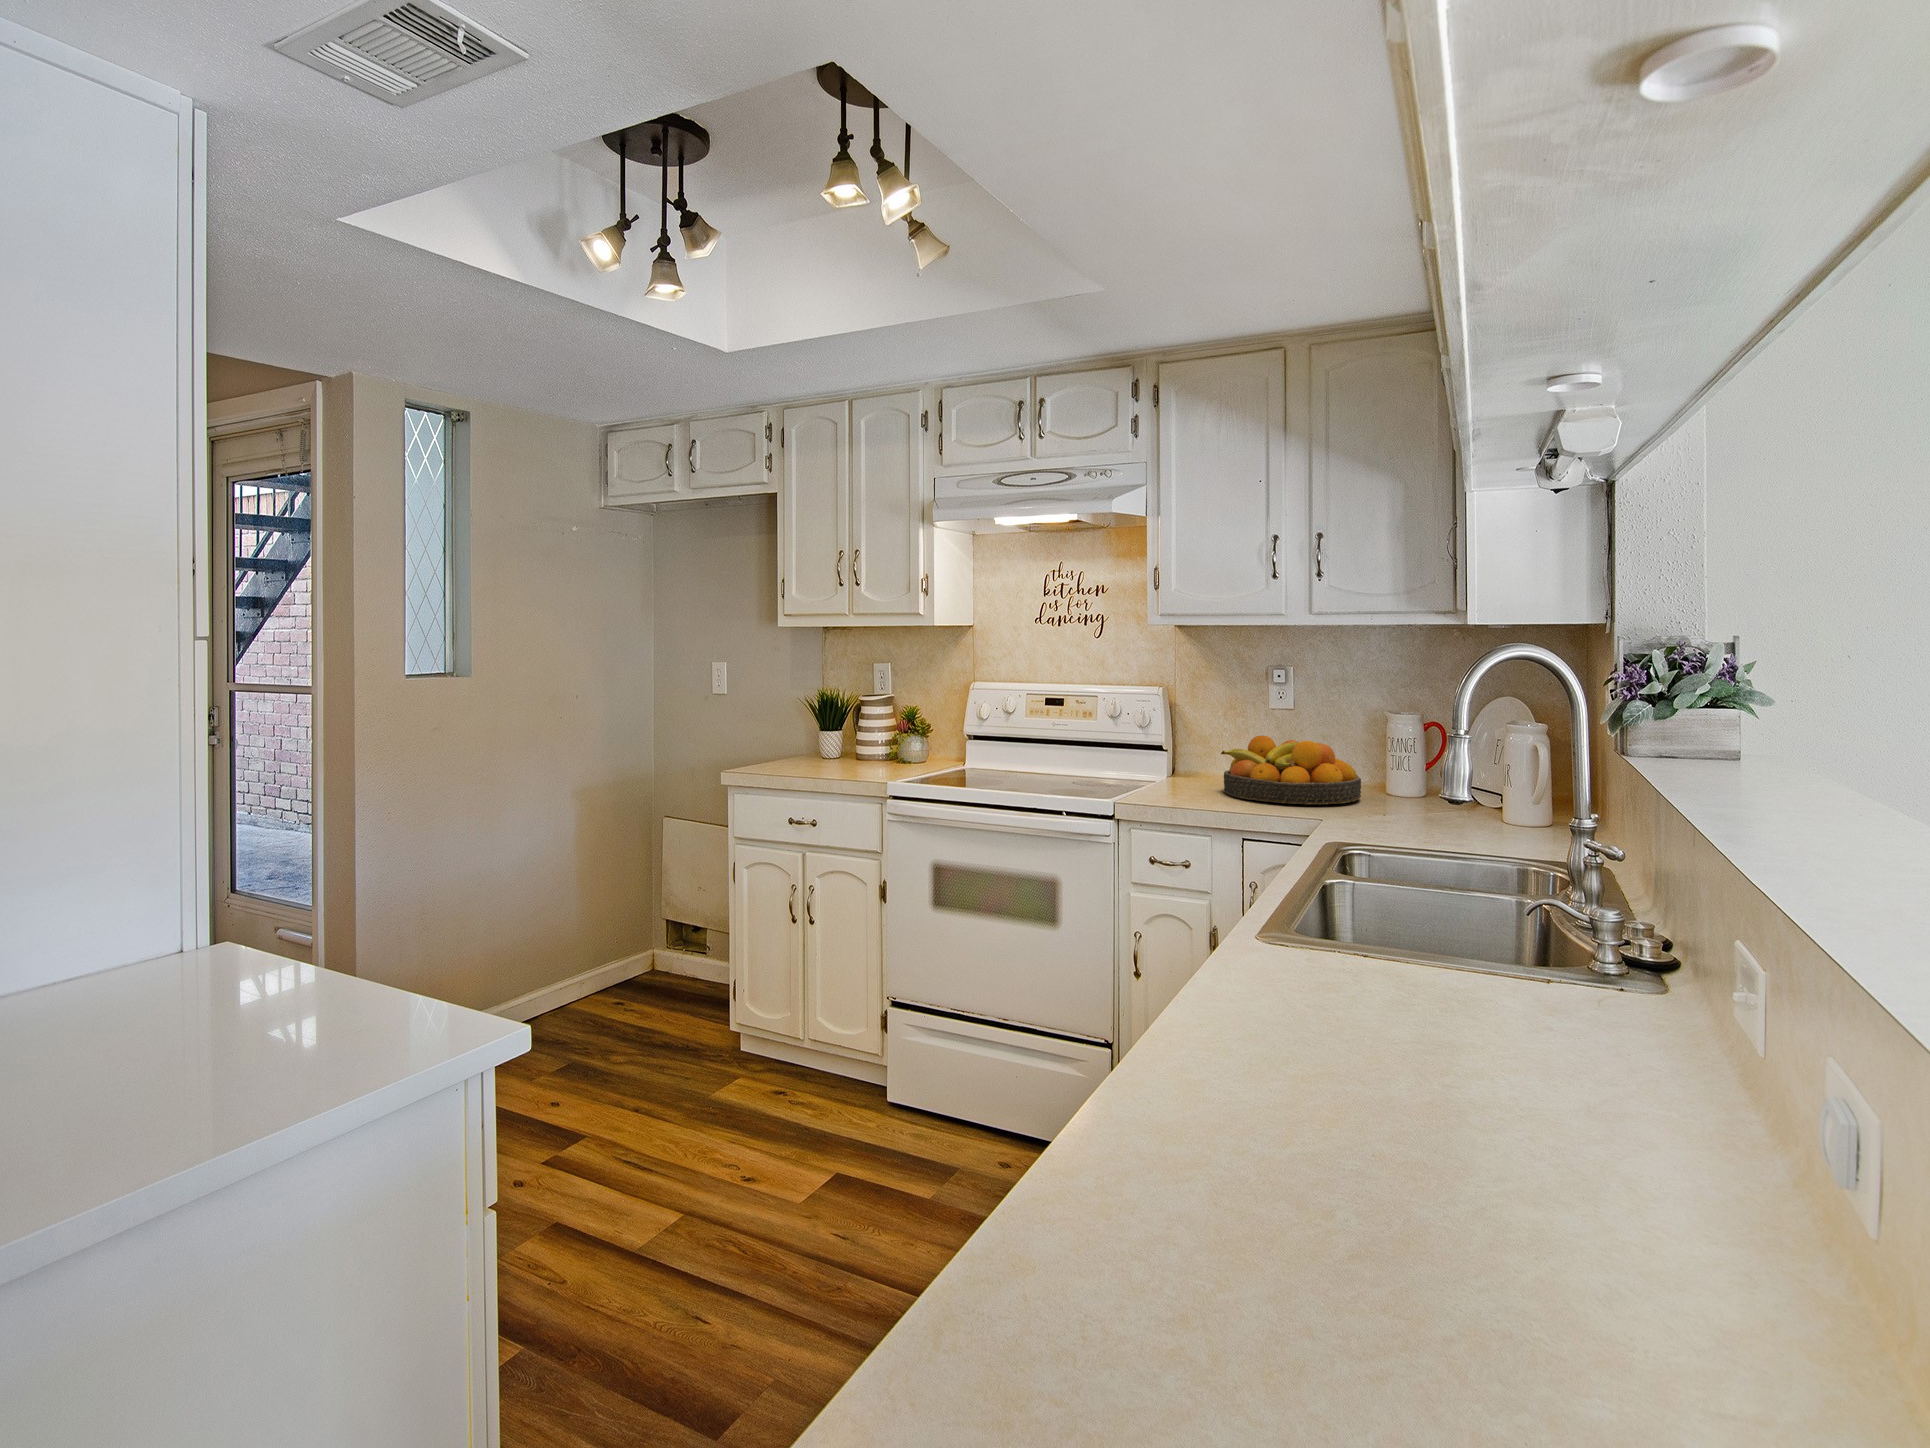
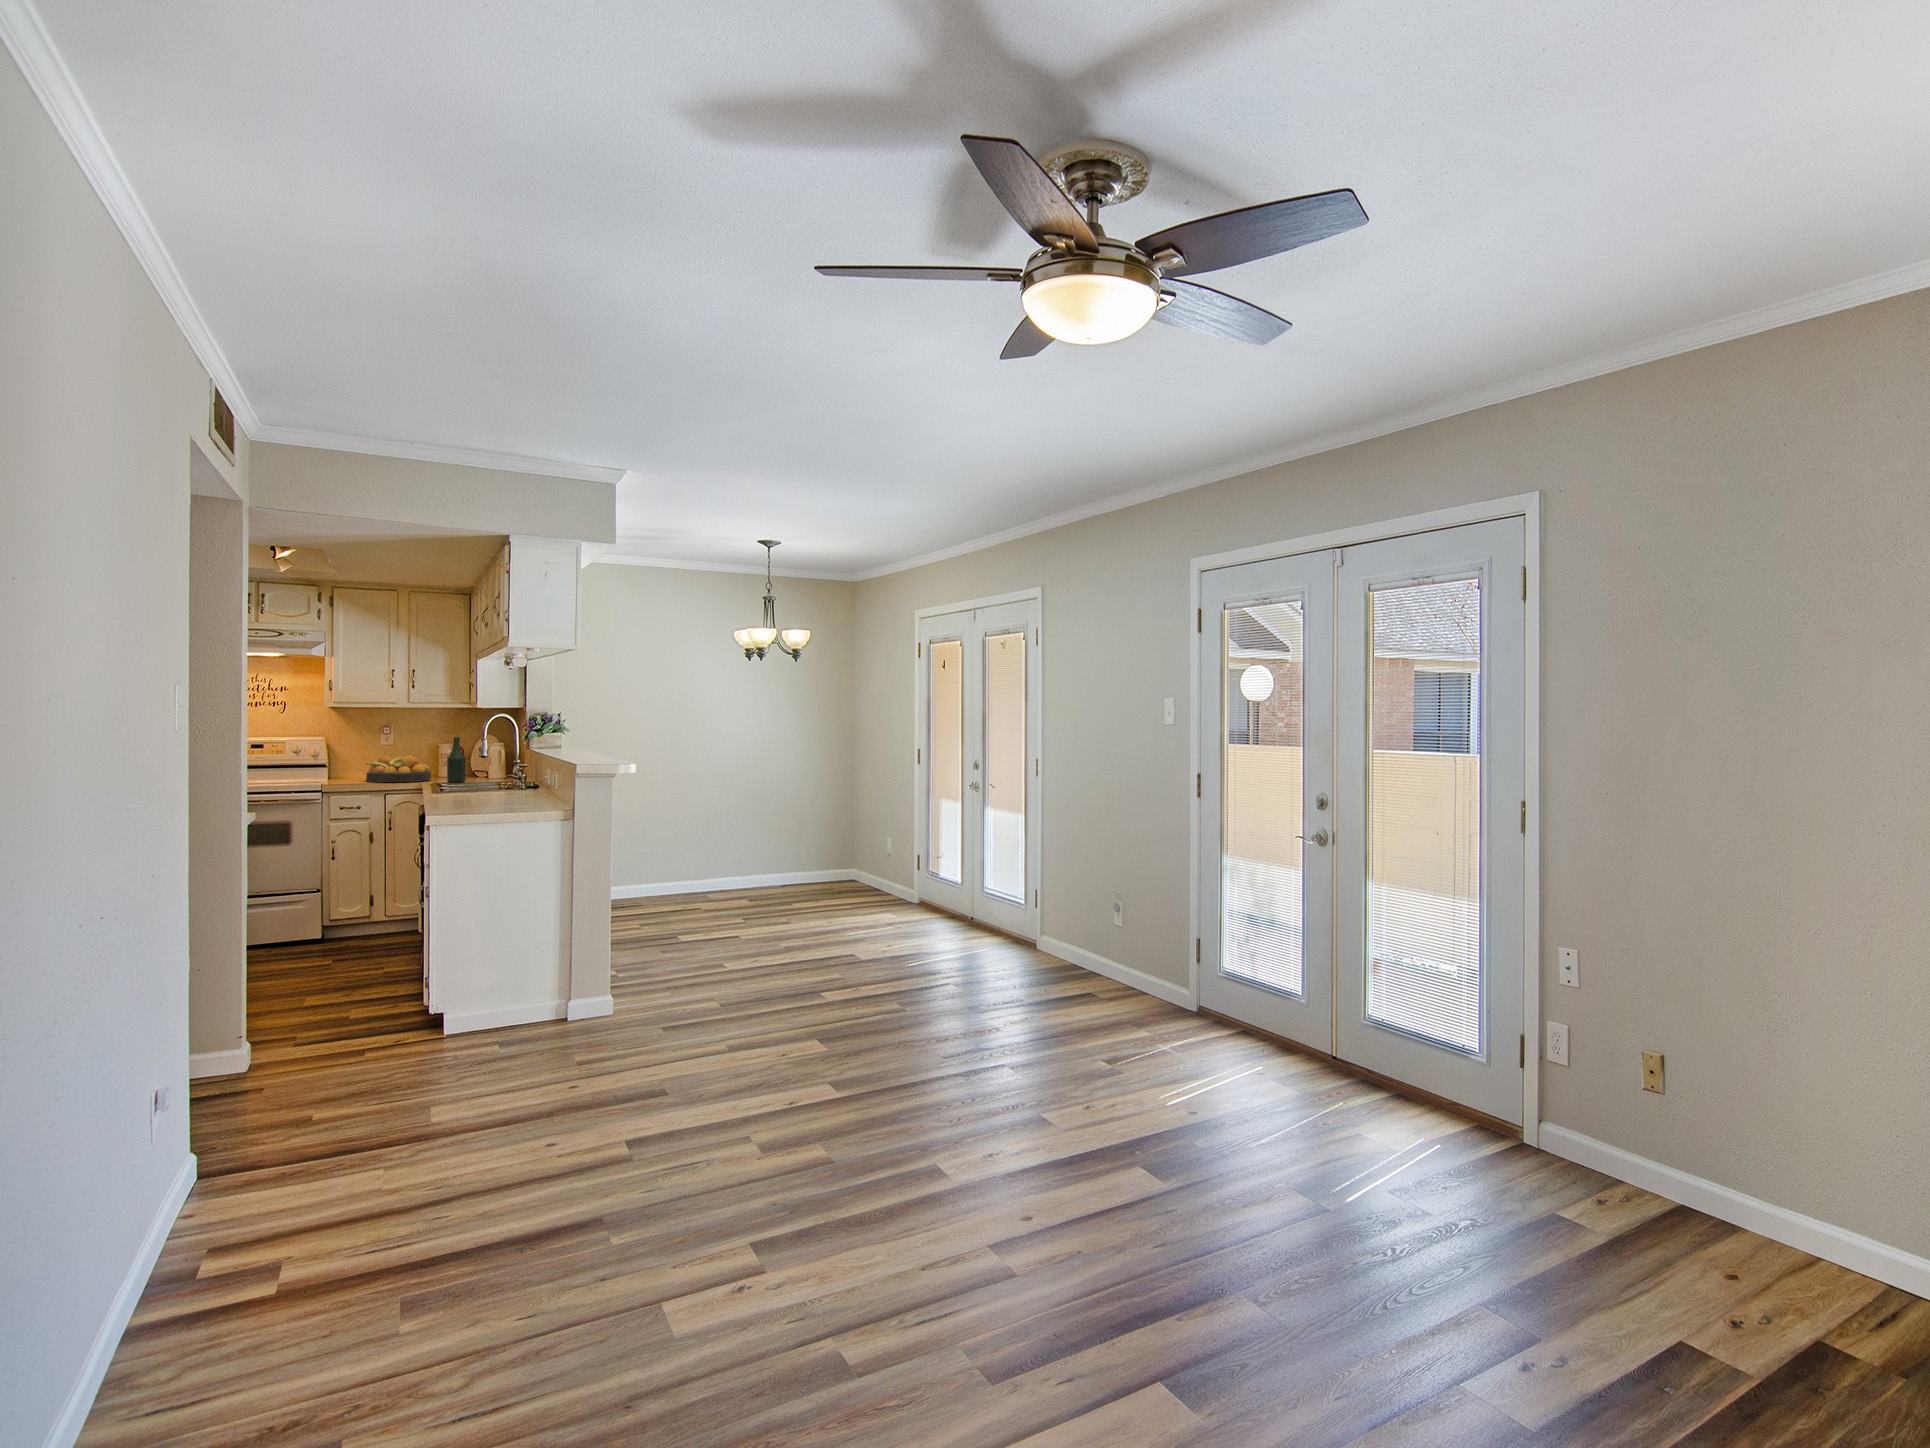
bottle: none [1391,702,1437,822] -> present [447,737,466,783]

